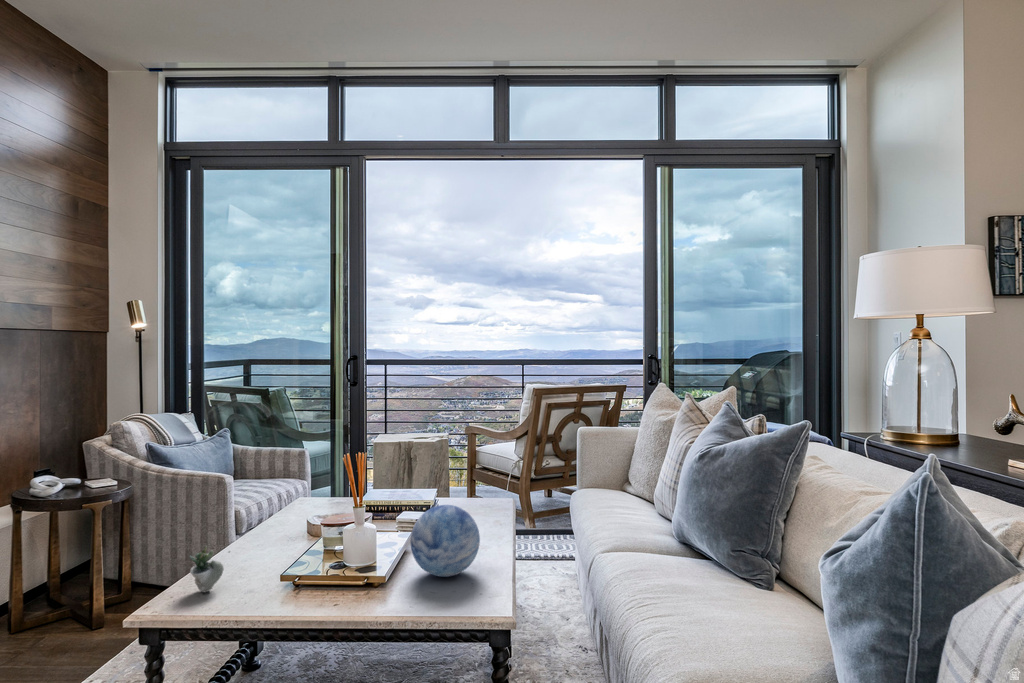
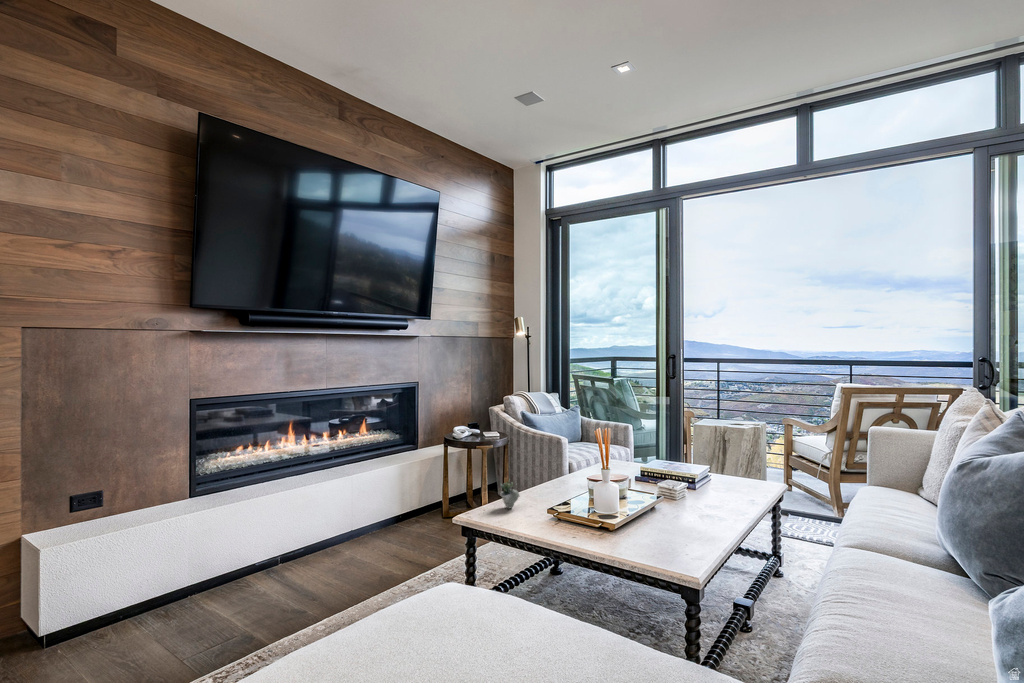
decorative orb: present [411,505,480,577] -> none [637,476,694,533]

